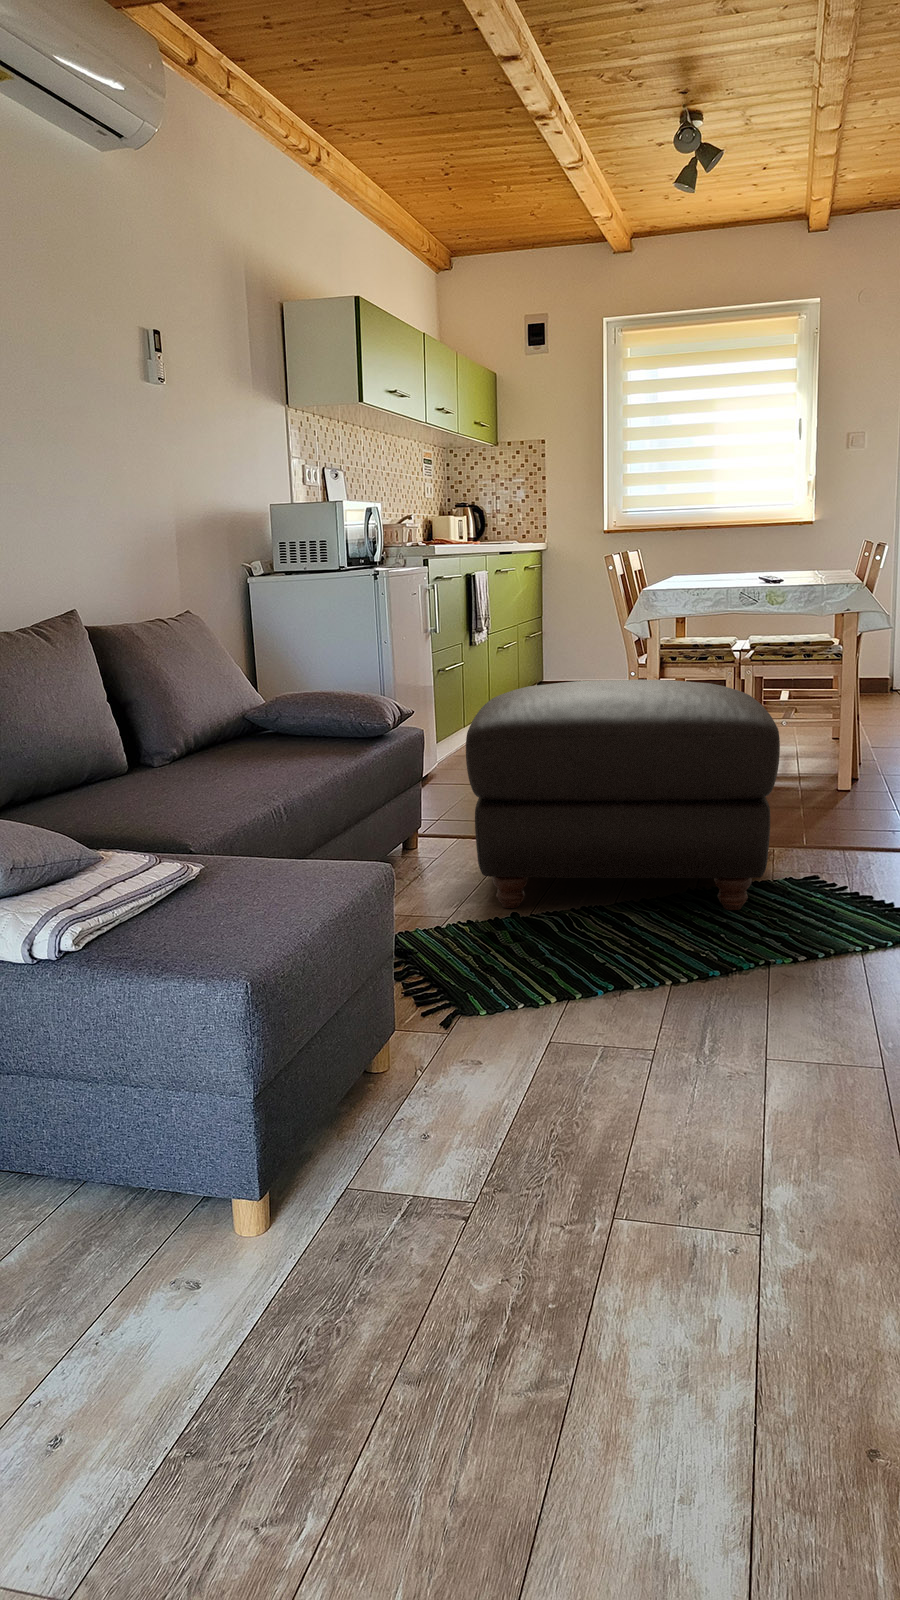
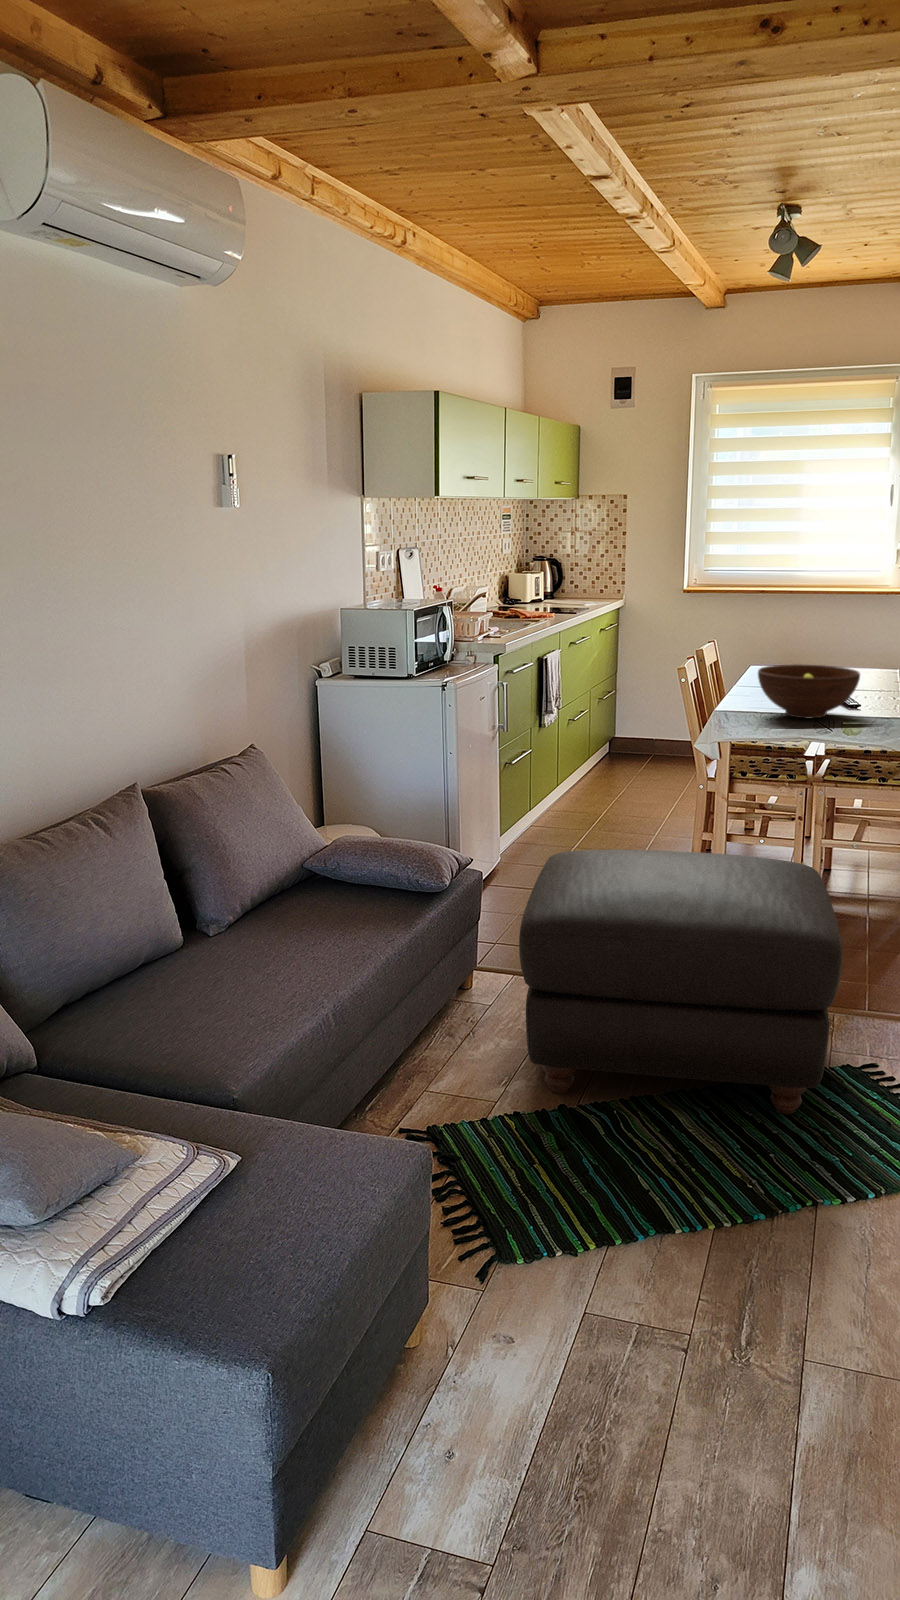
fruit bowl: none [683,541,781,588] -> present [758,664,860,718]

